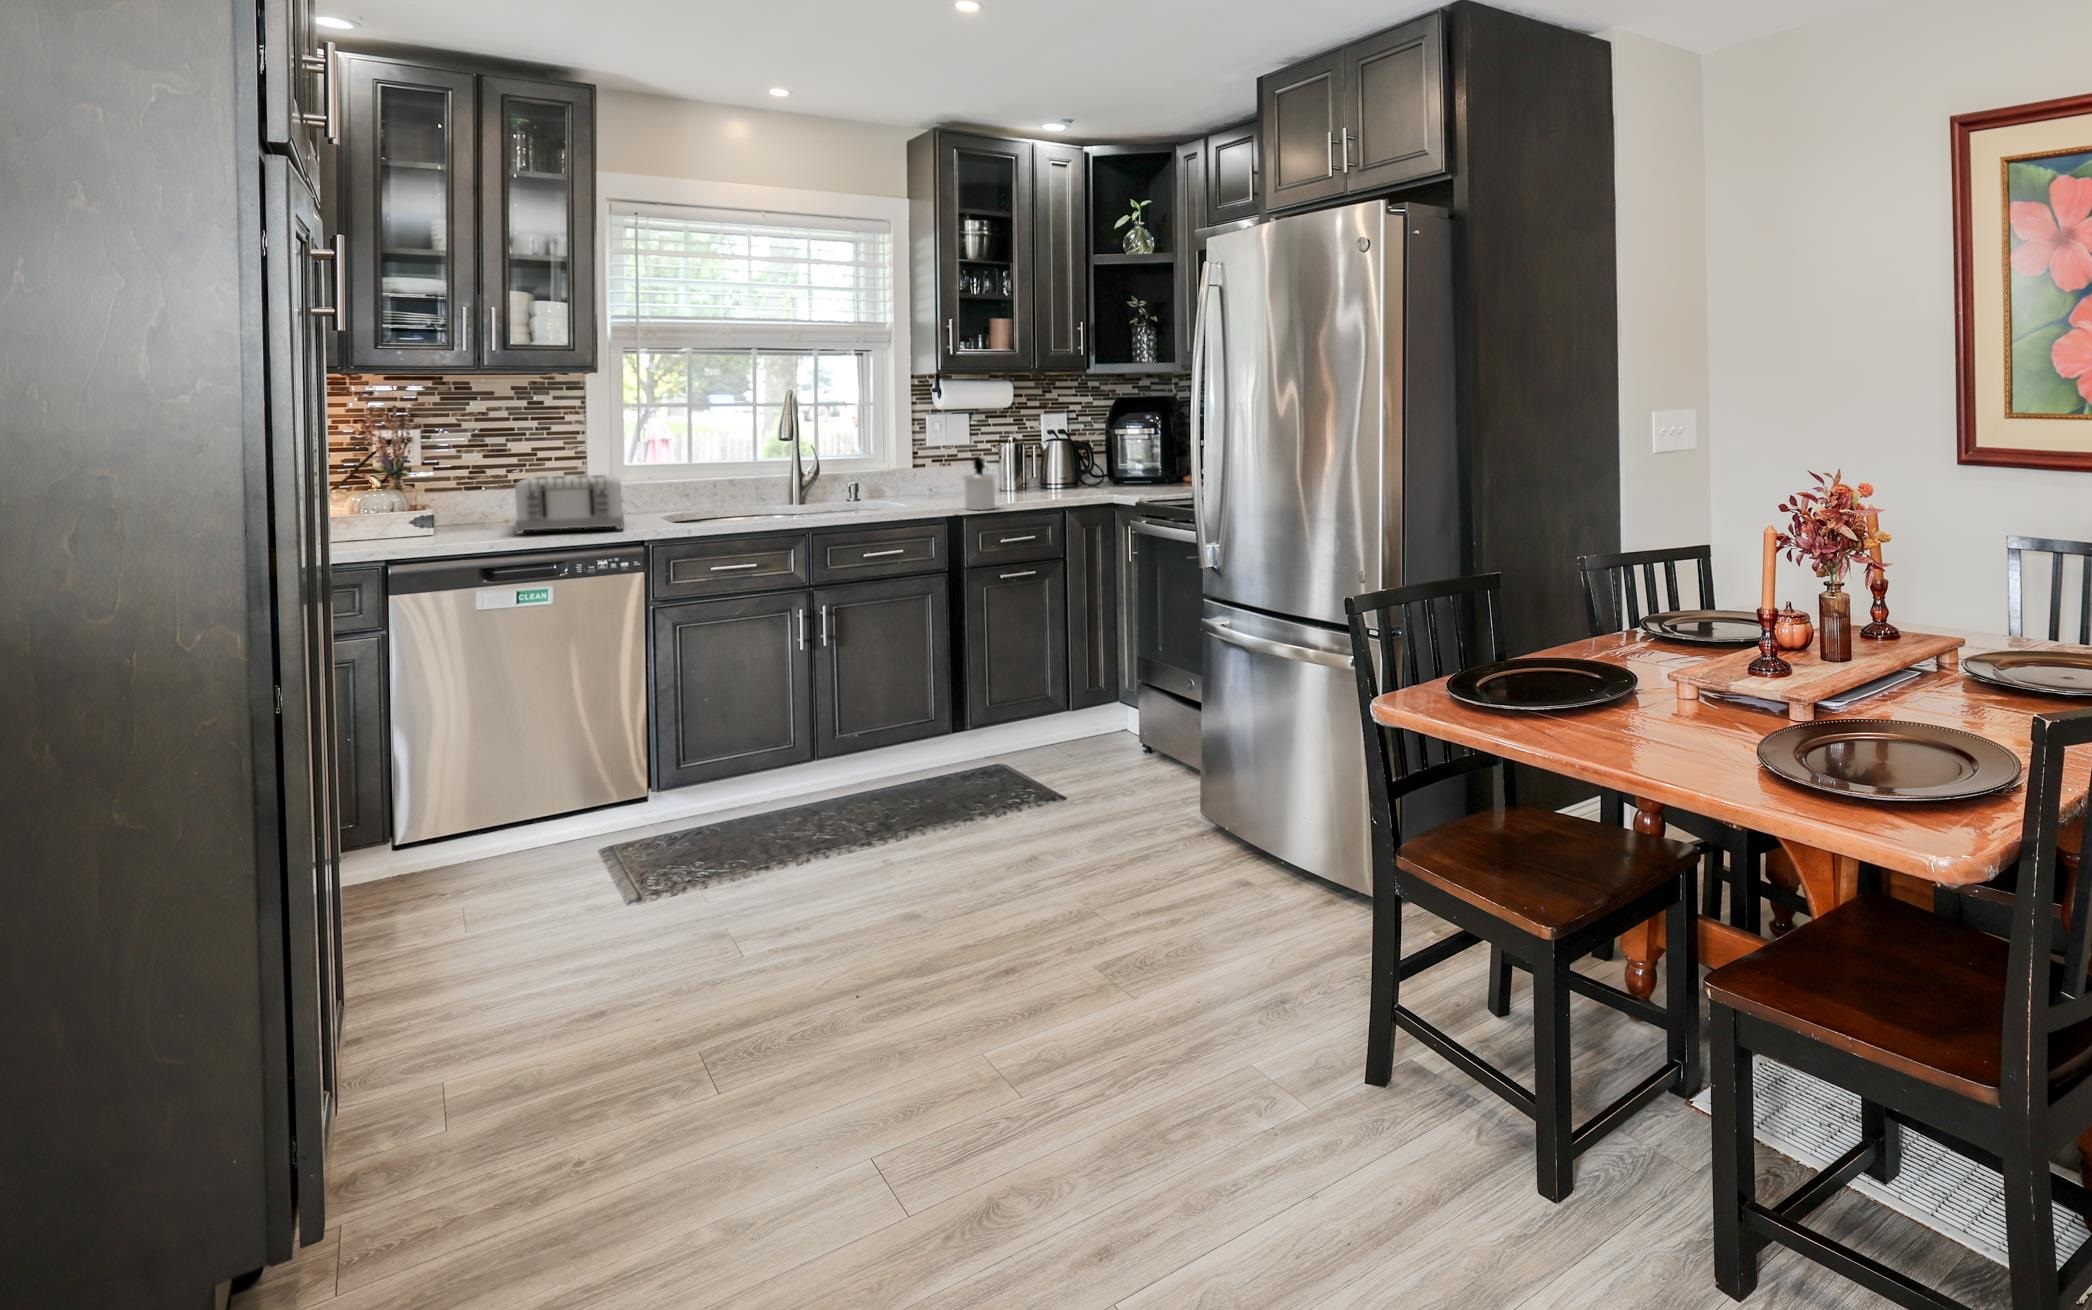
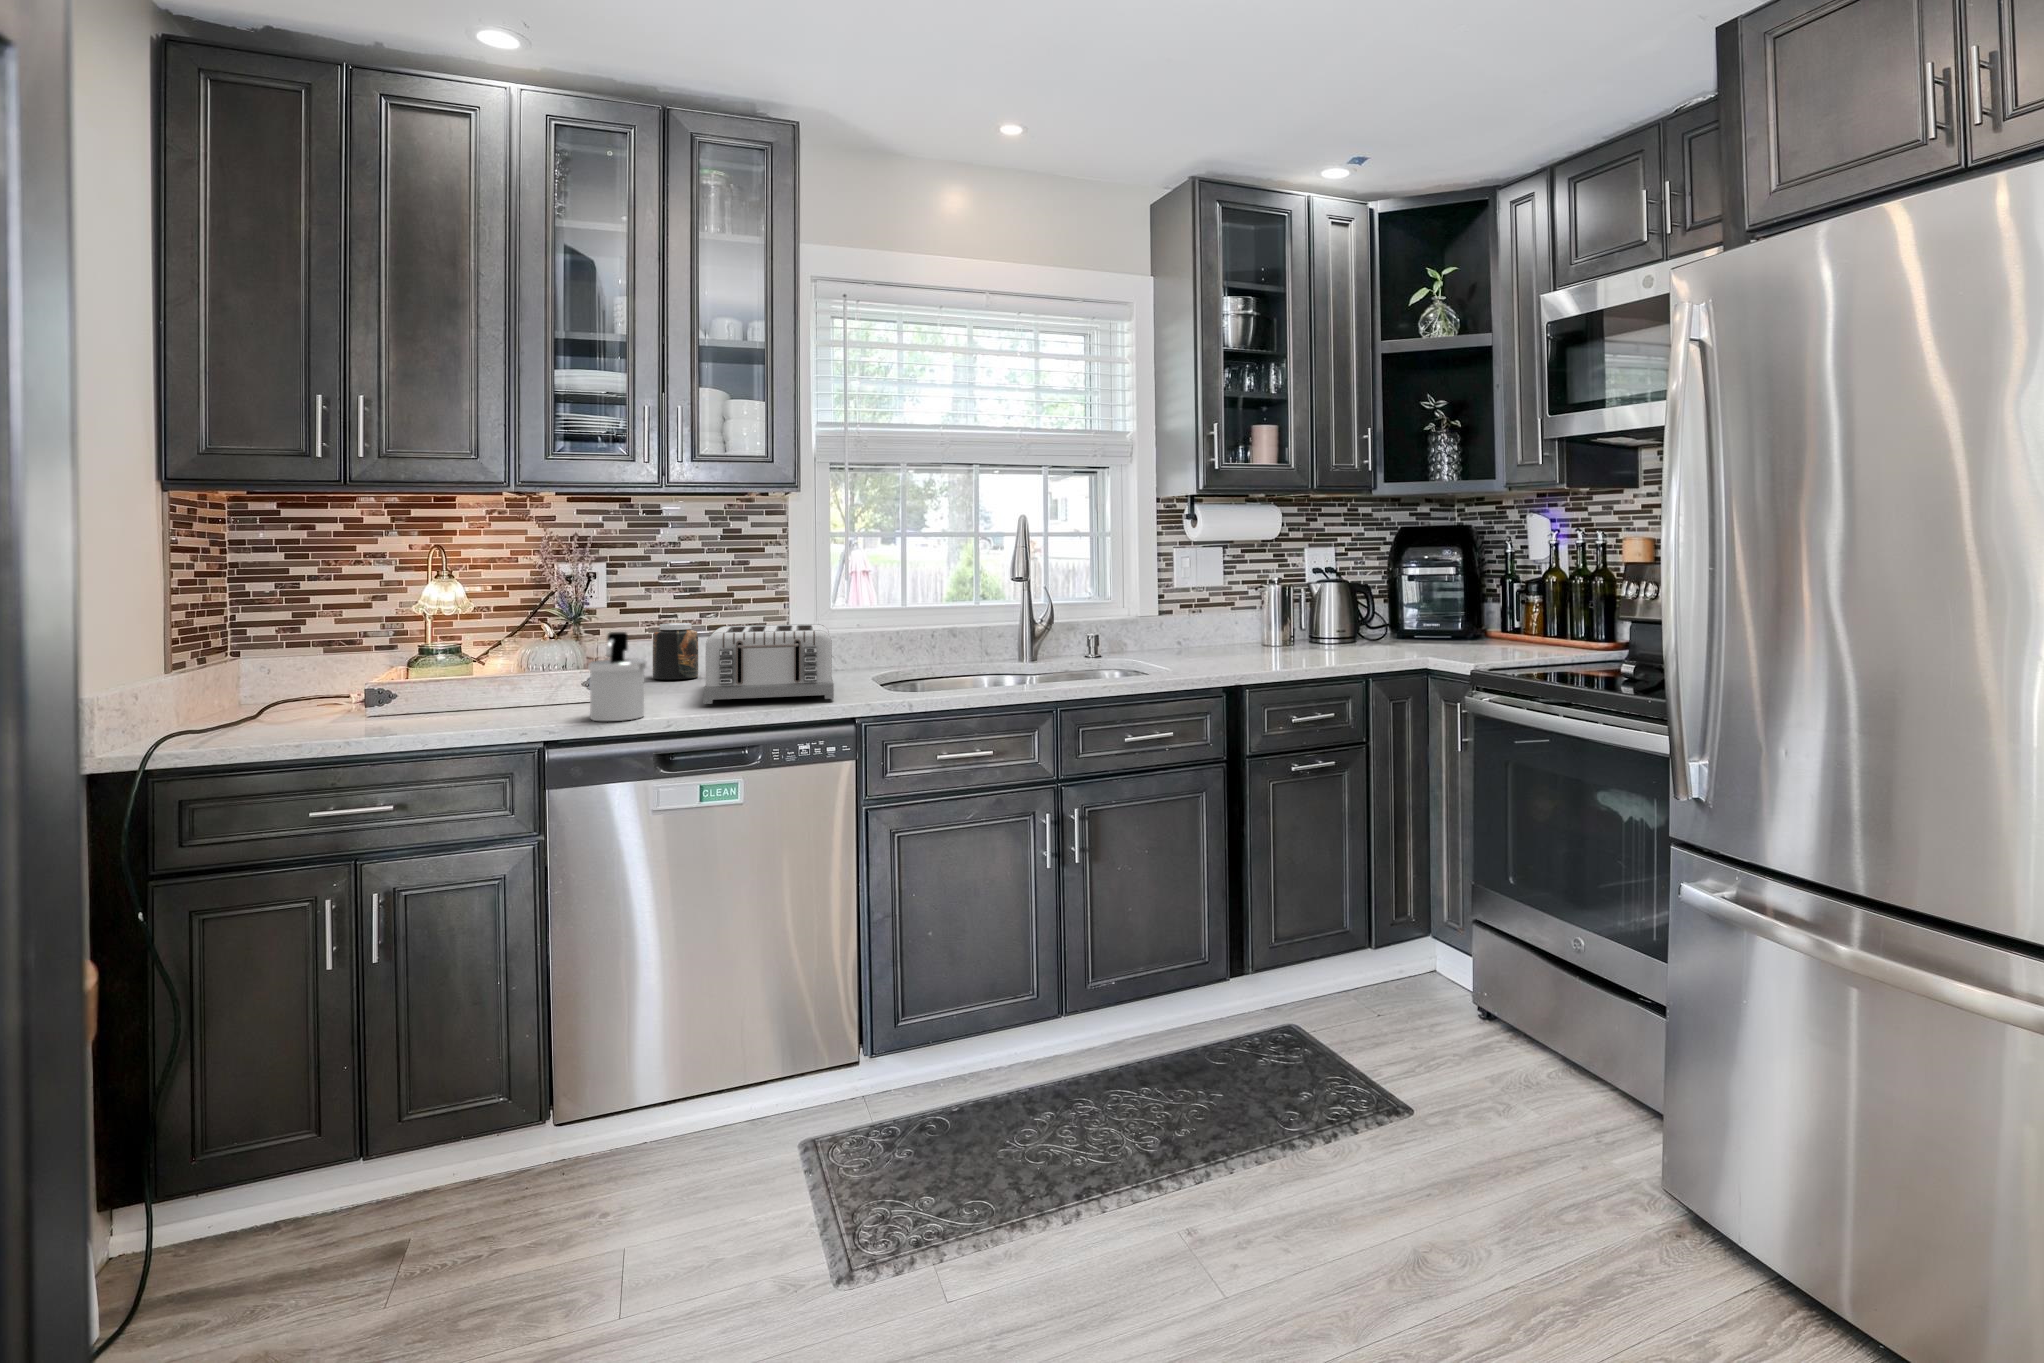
soap dispenser: present [964,458,995,510] -> present [588,632,646,721]
jar: none [470,477,511,521] -> present [653,623,698,680]

